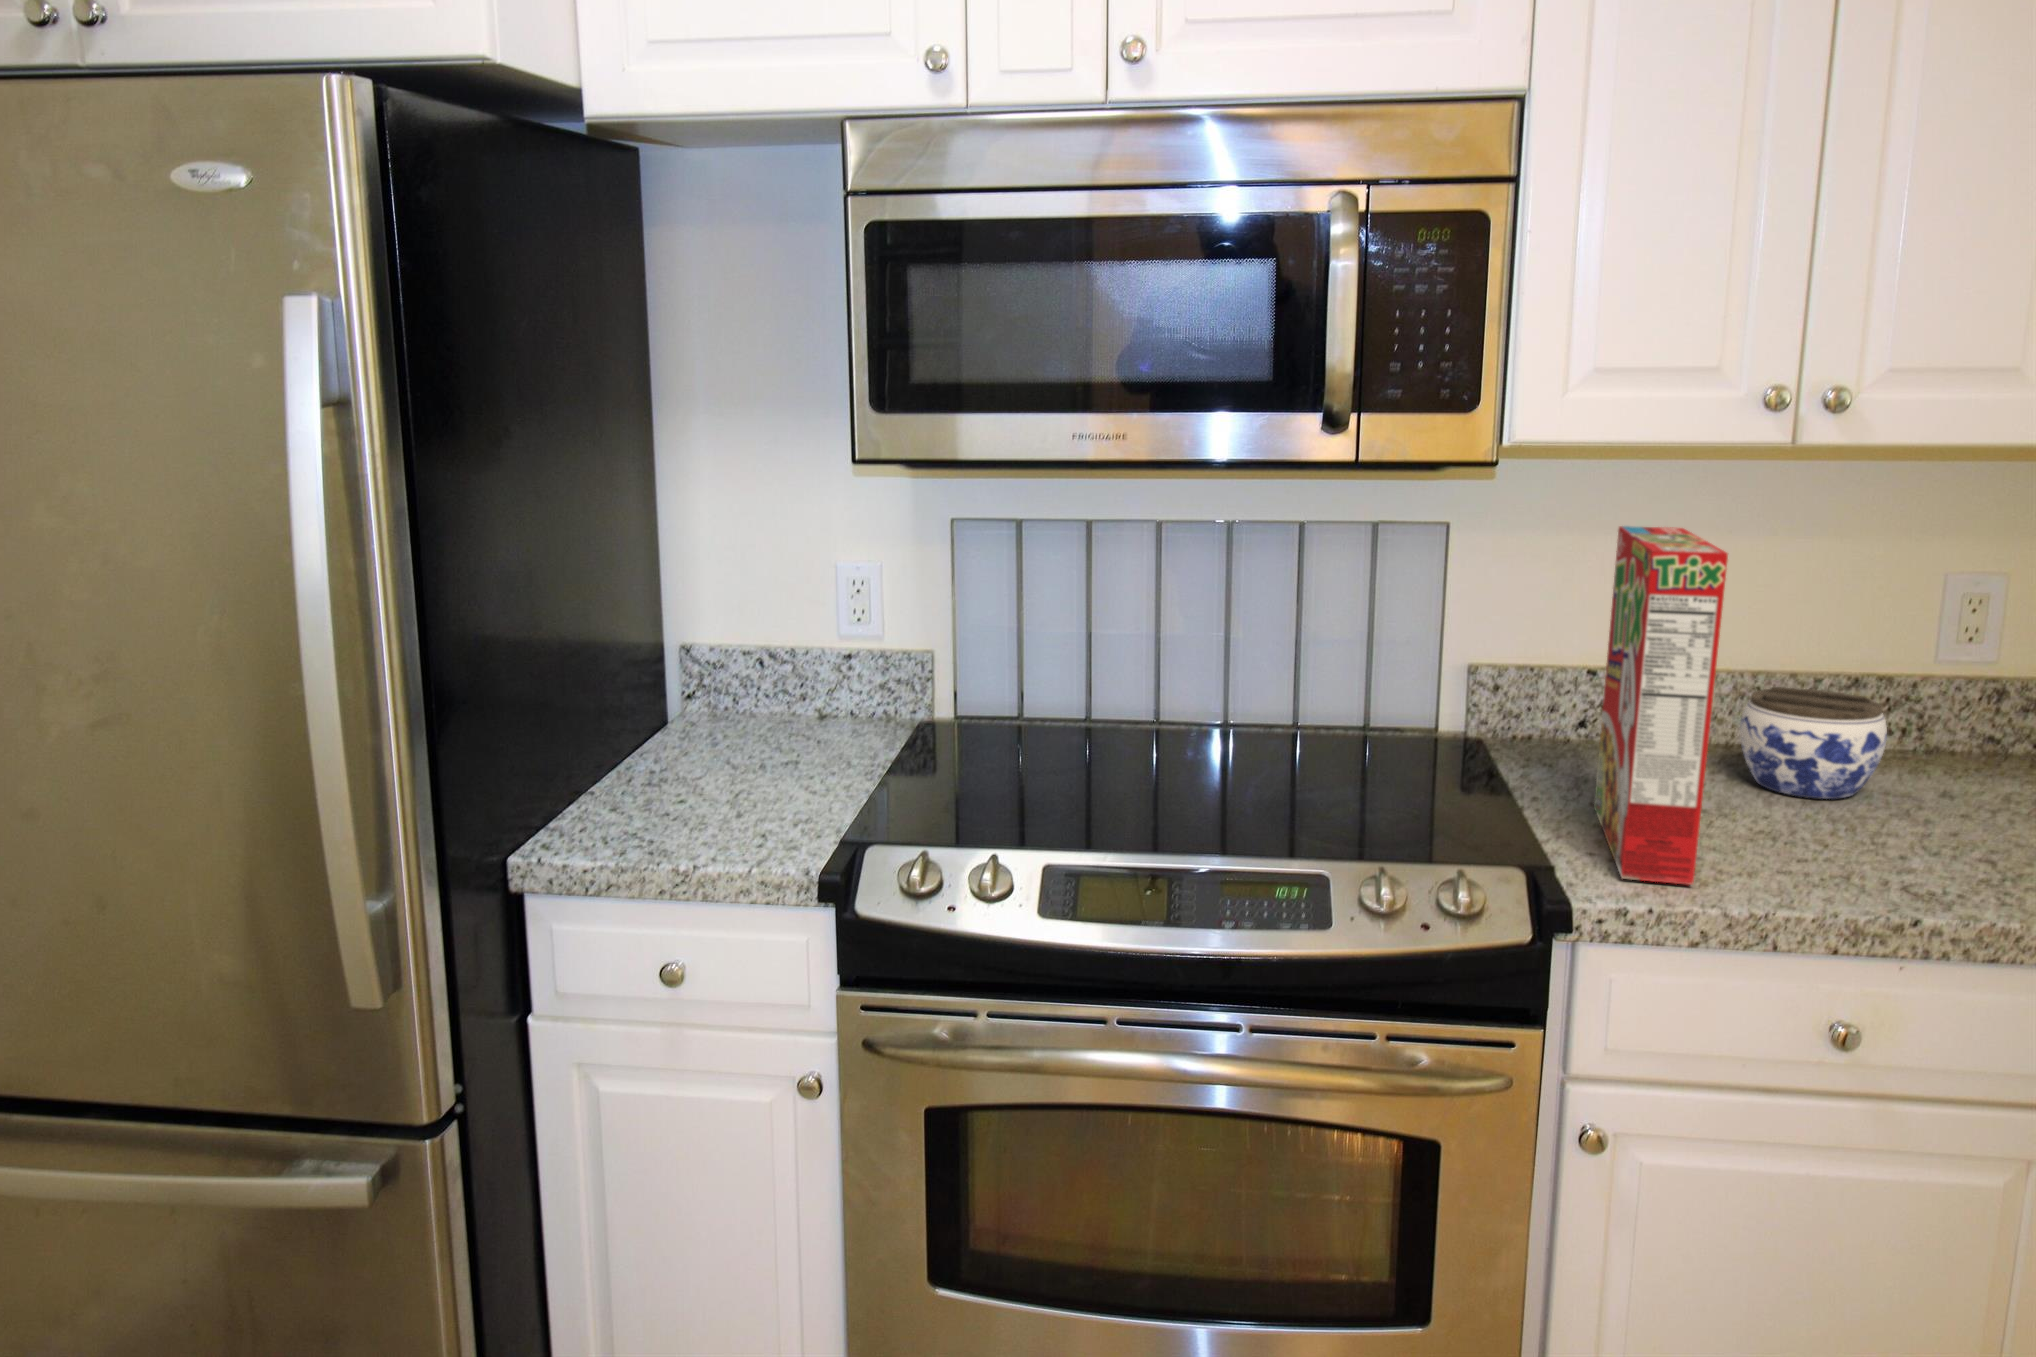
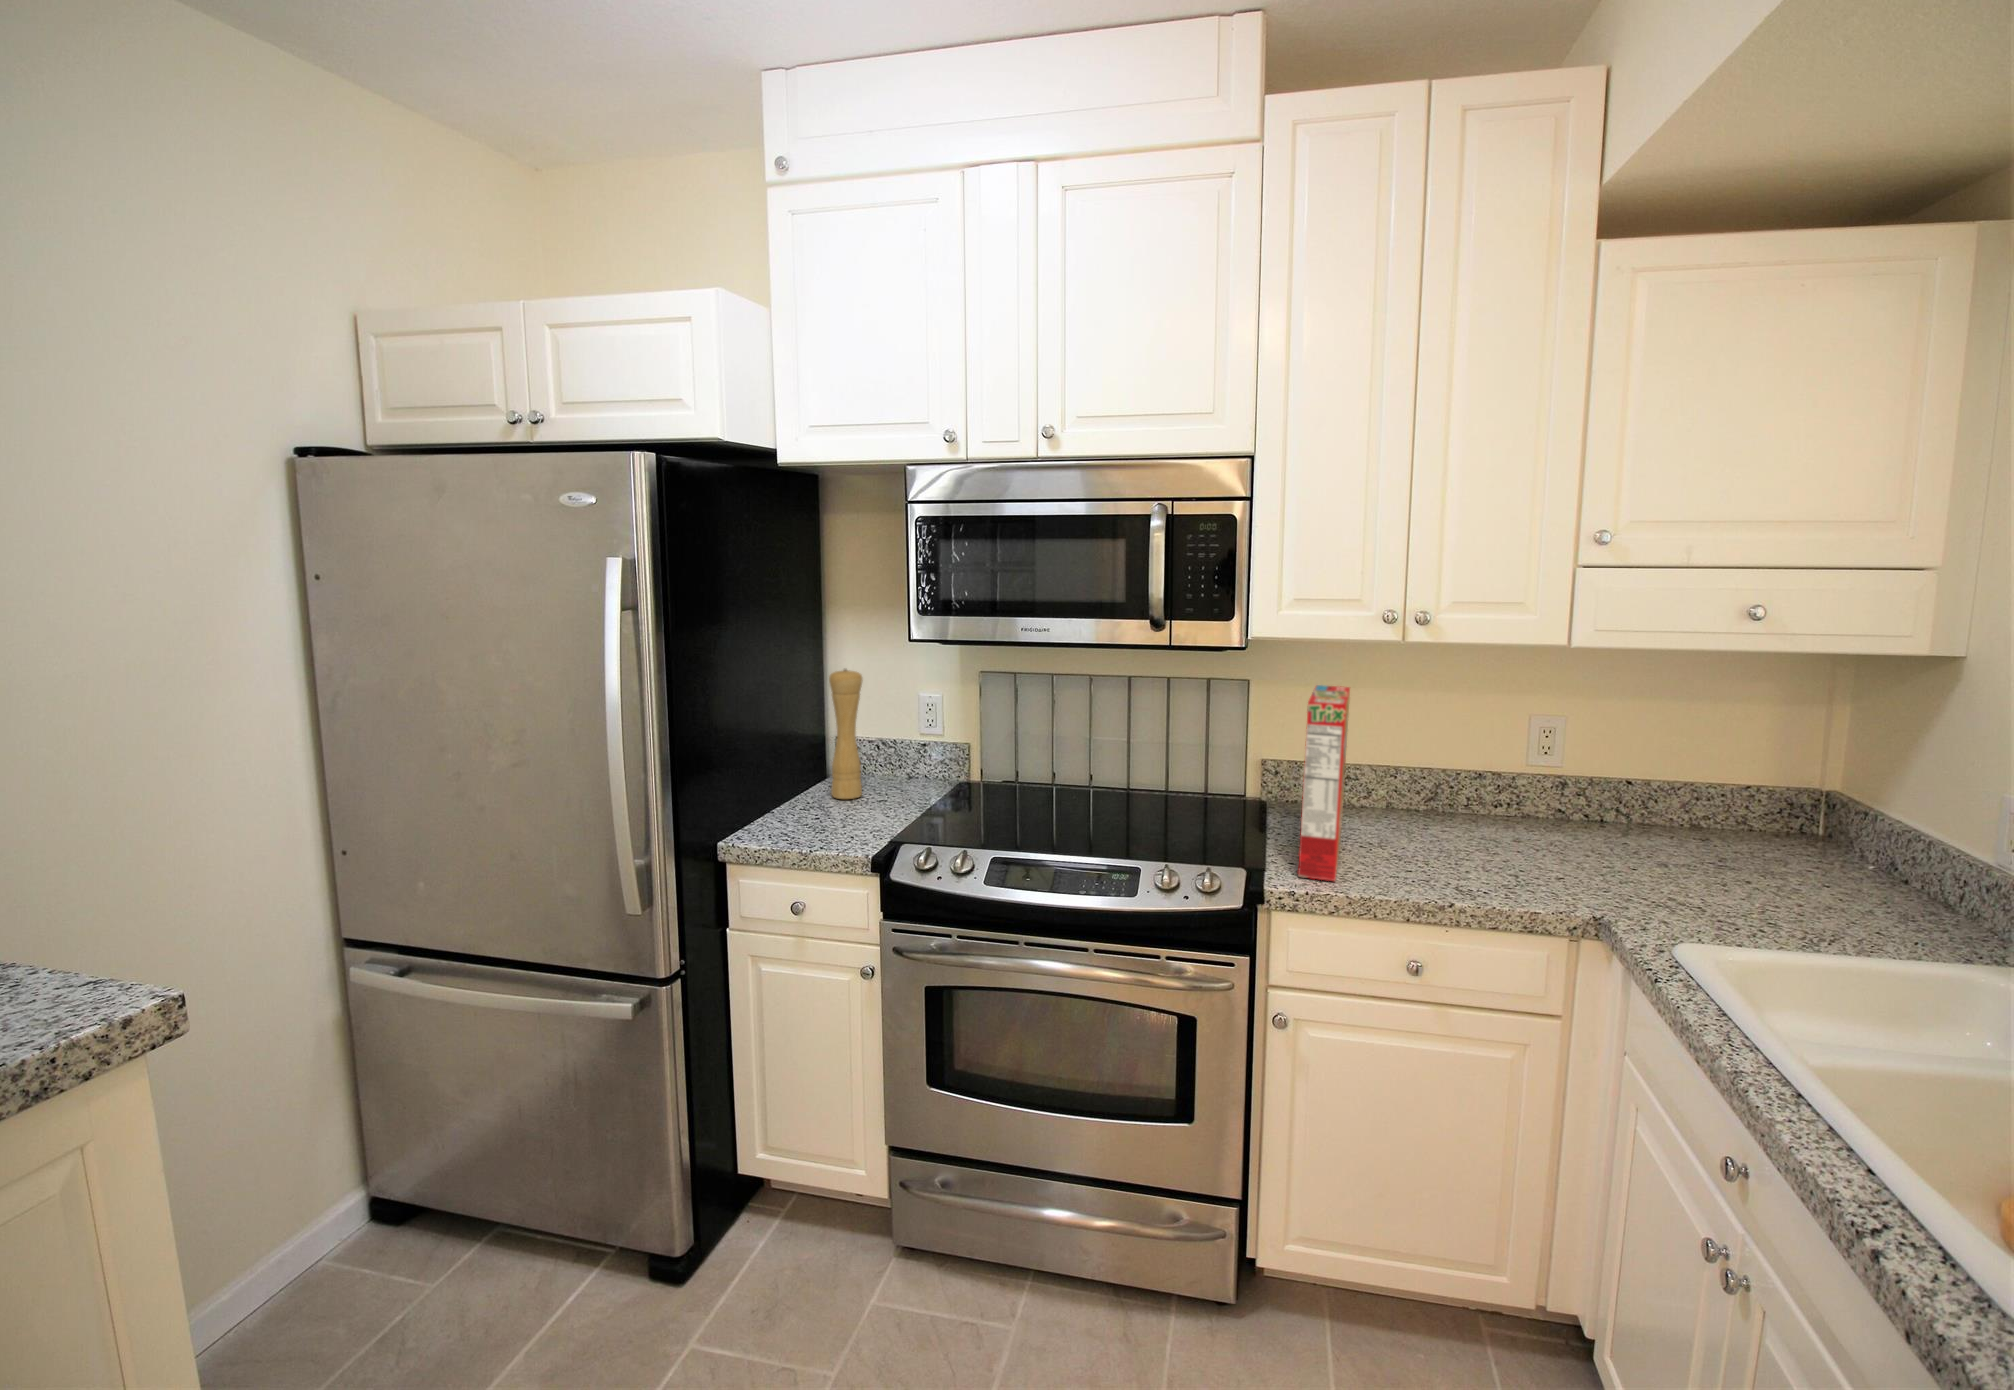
pepper mill: none [707,522,775,762] -> present [829,669,863,799]
jar: present [1740,687,1887,799] -> none [1400,777,1480,841]

